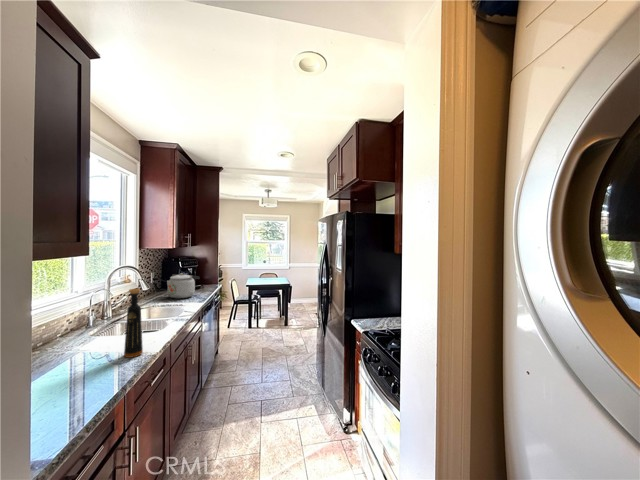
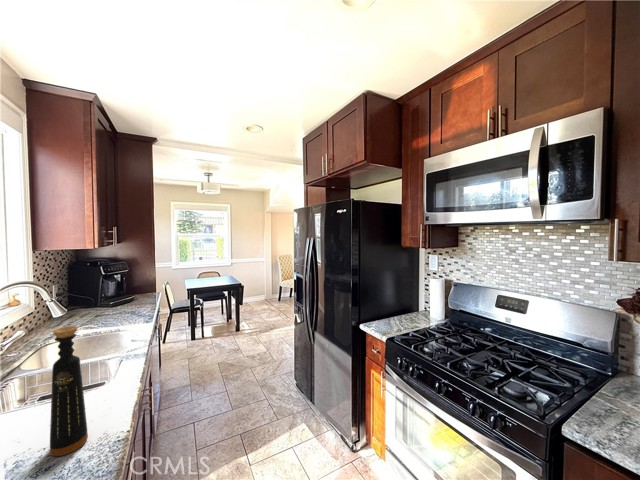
kettle: present [167,273,200,298] -> none [82,283,136,320]

